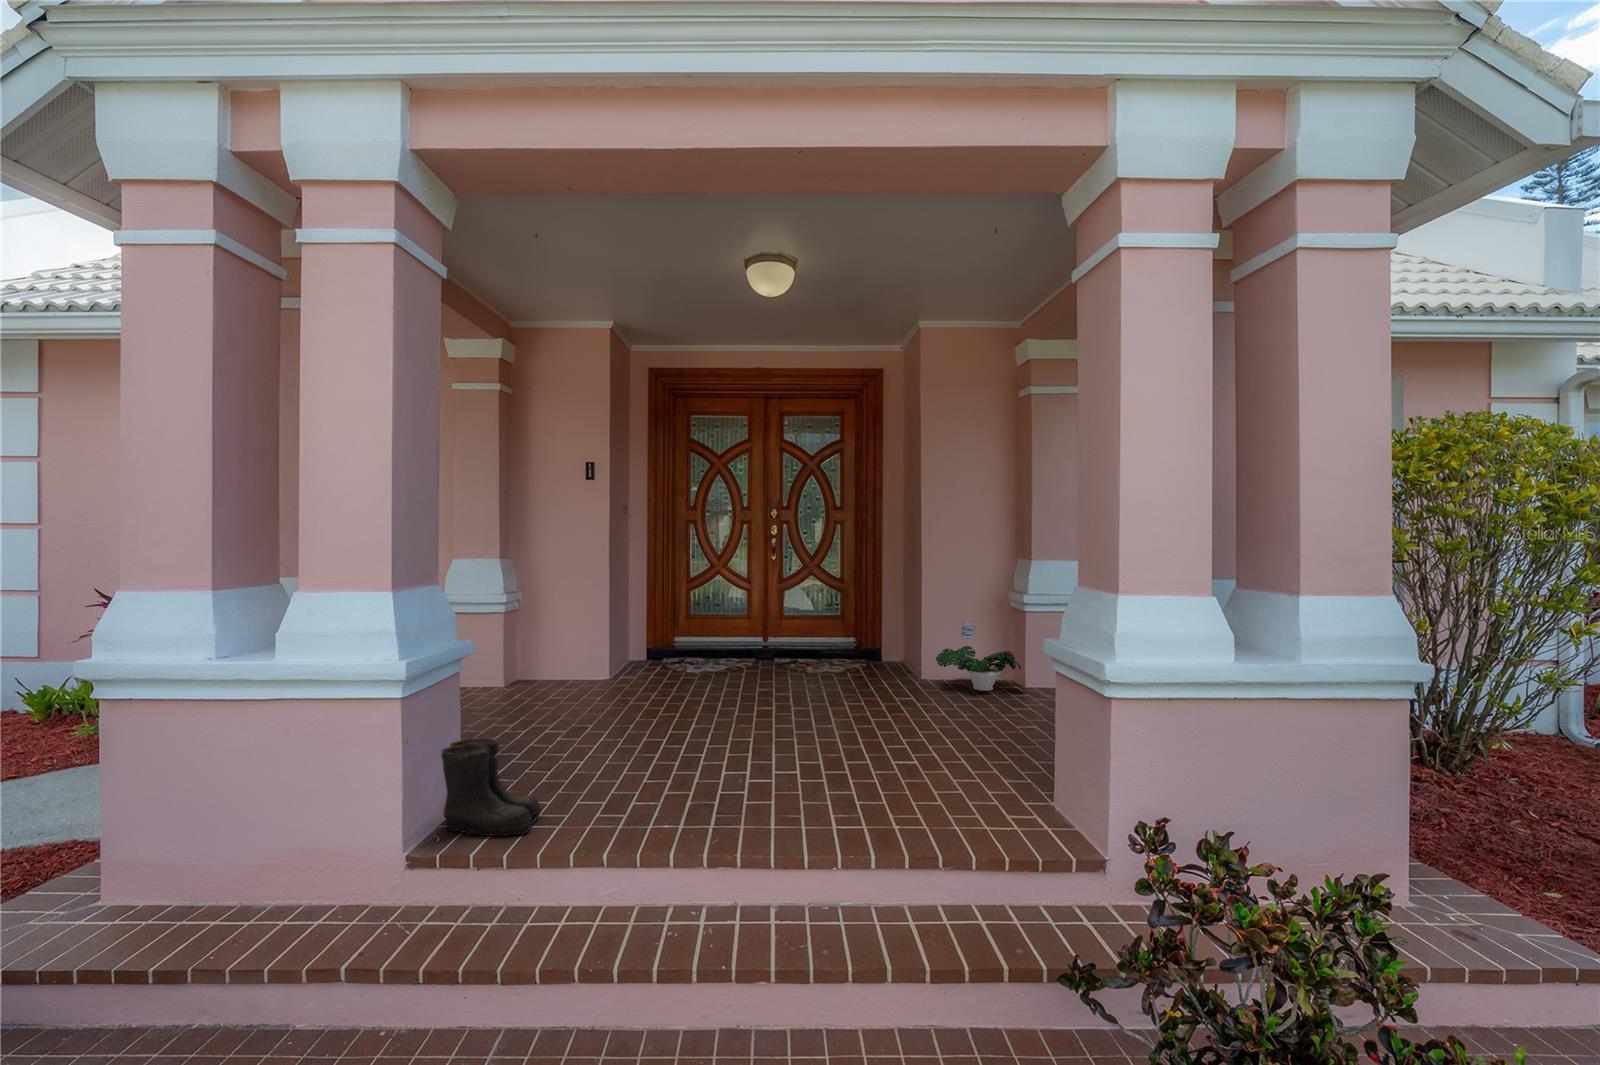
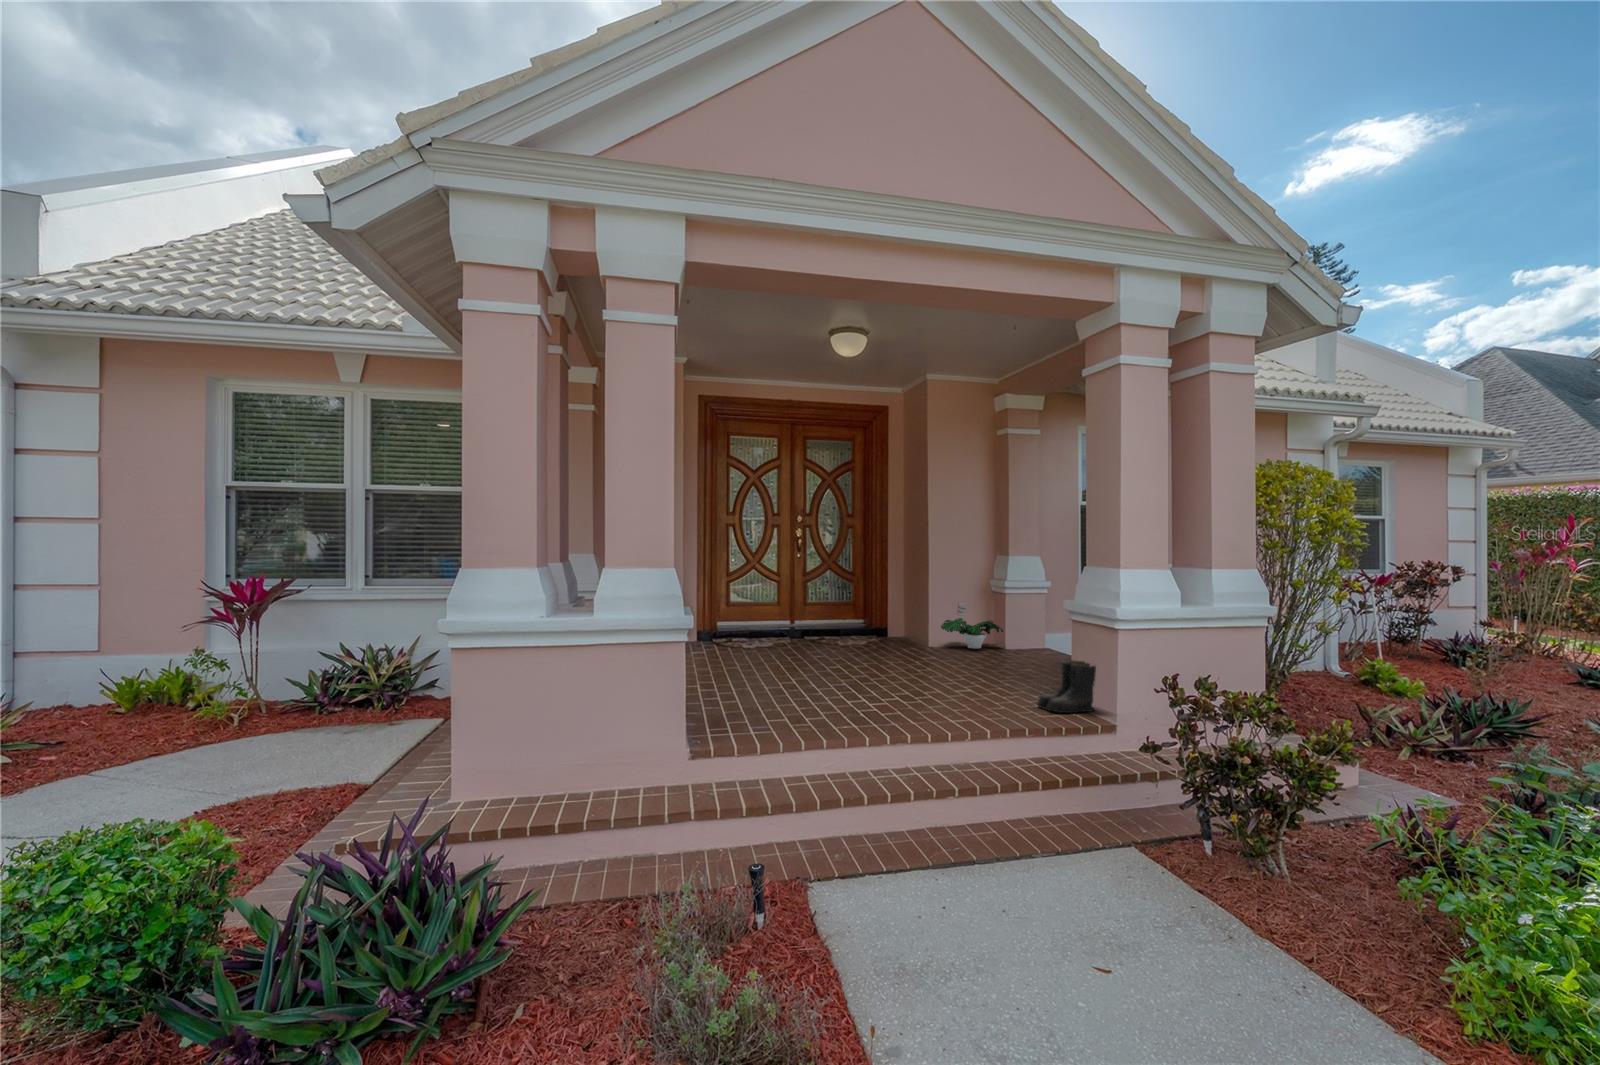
boots: present [441,738,542,836] -> present [1037,660,1096,713]

